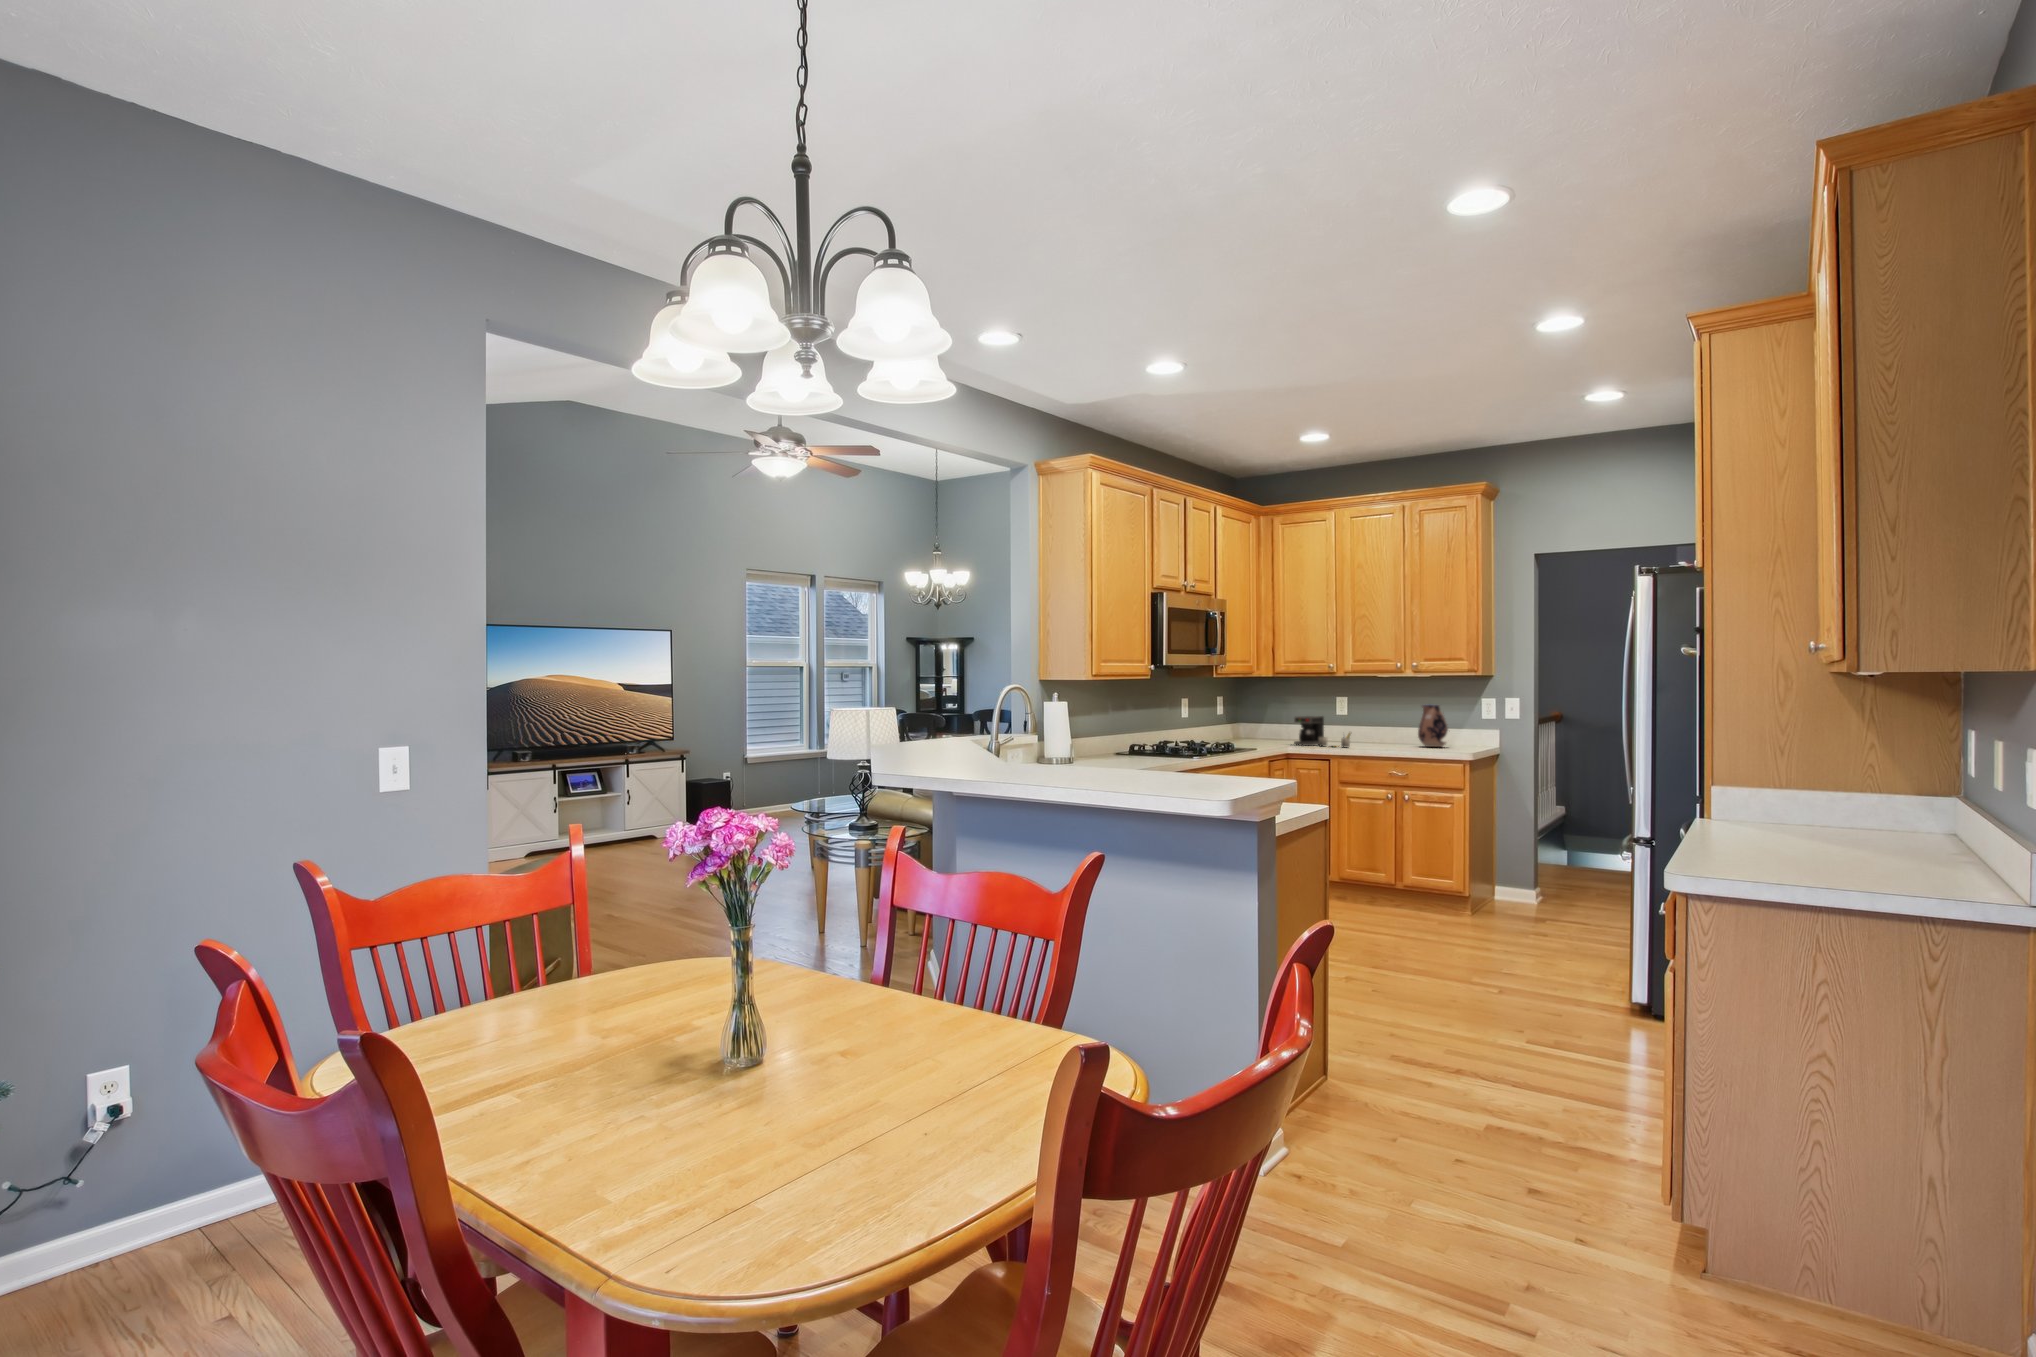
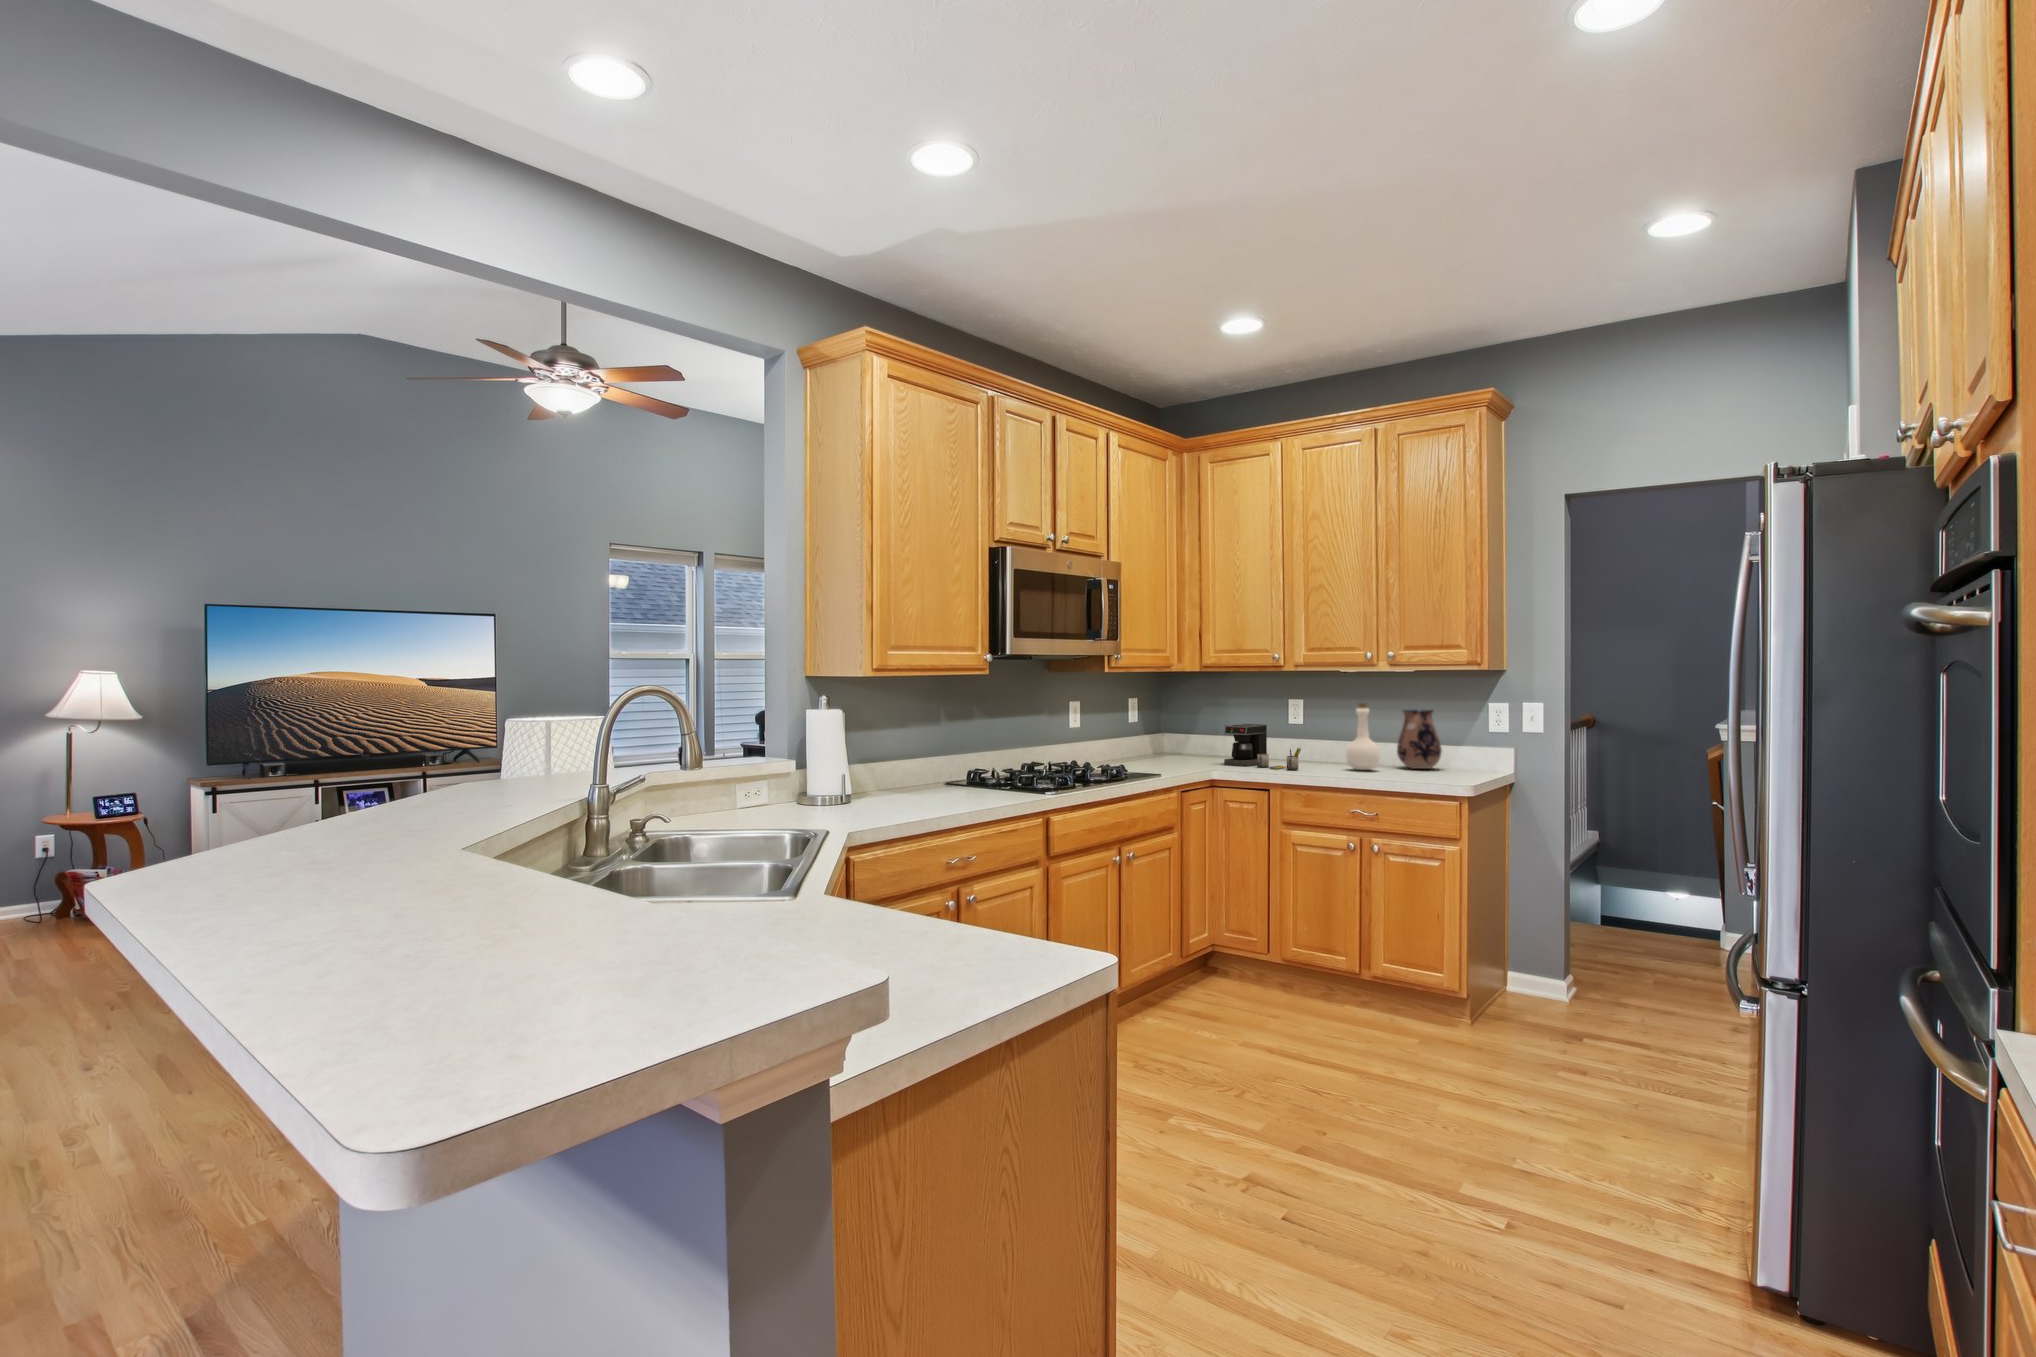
bottle: none [1383,700,1407,748] -> present [1346,703,1380,770]

